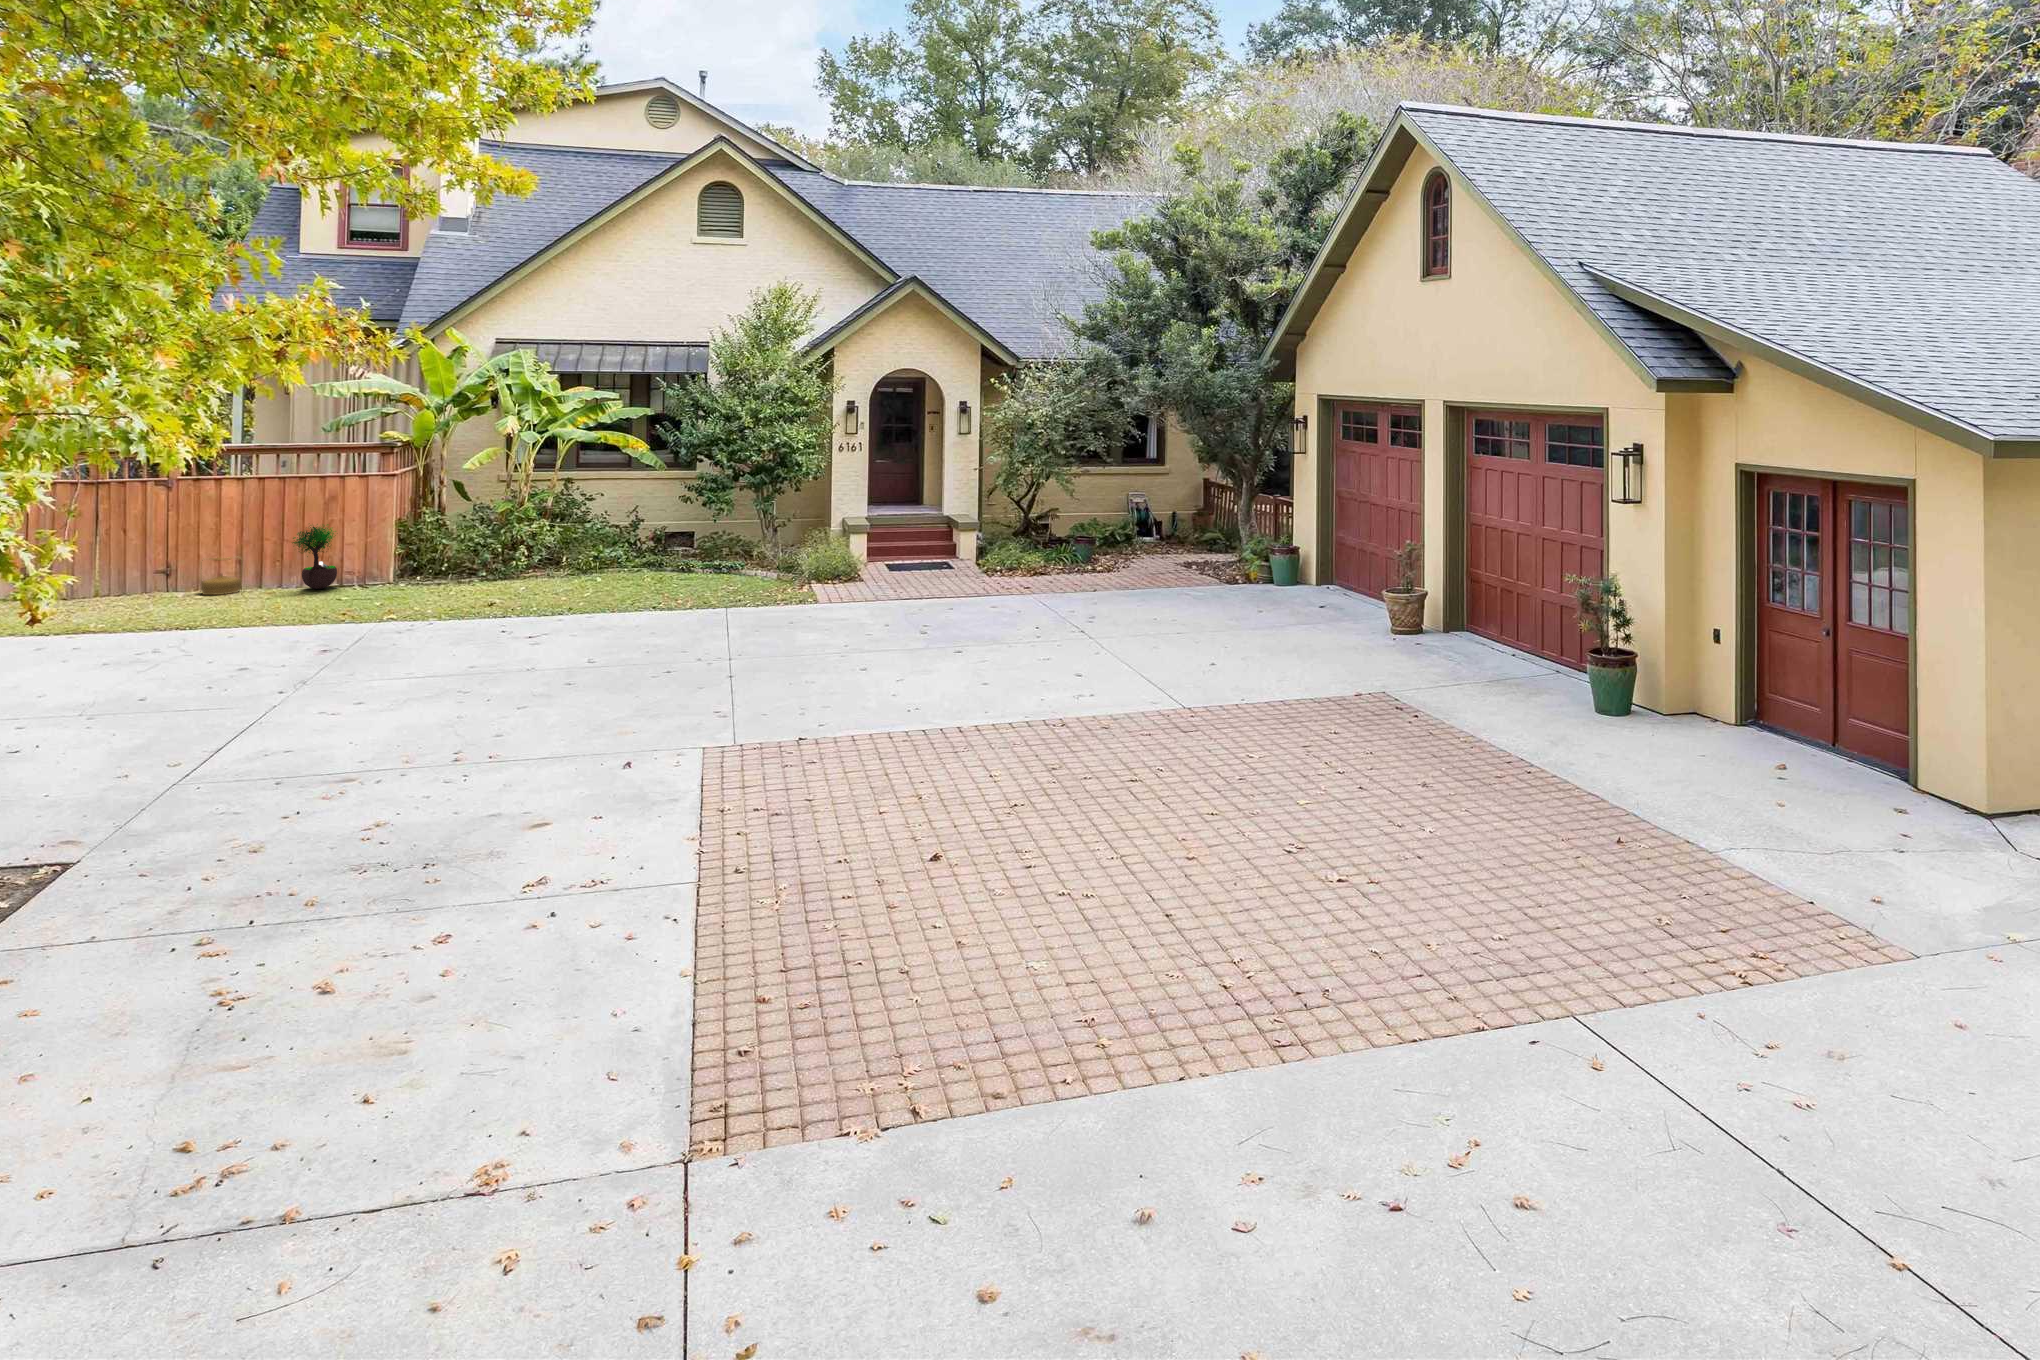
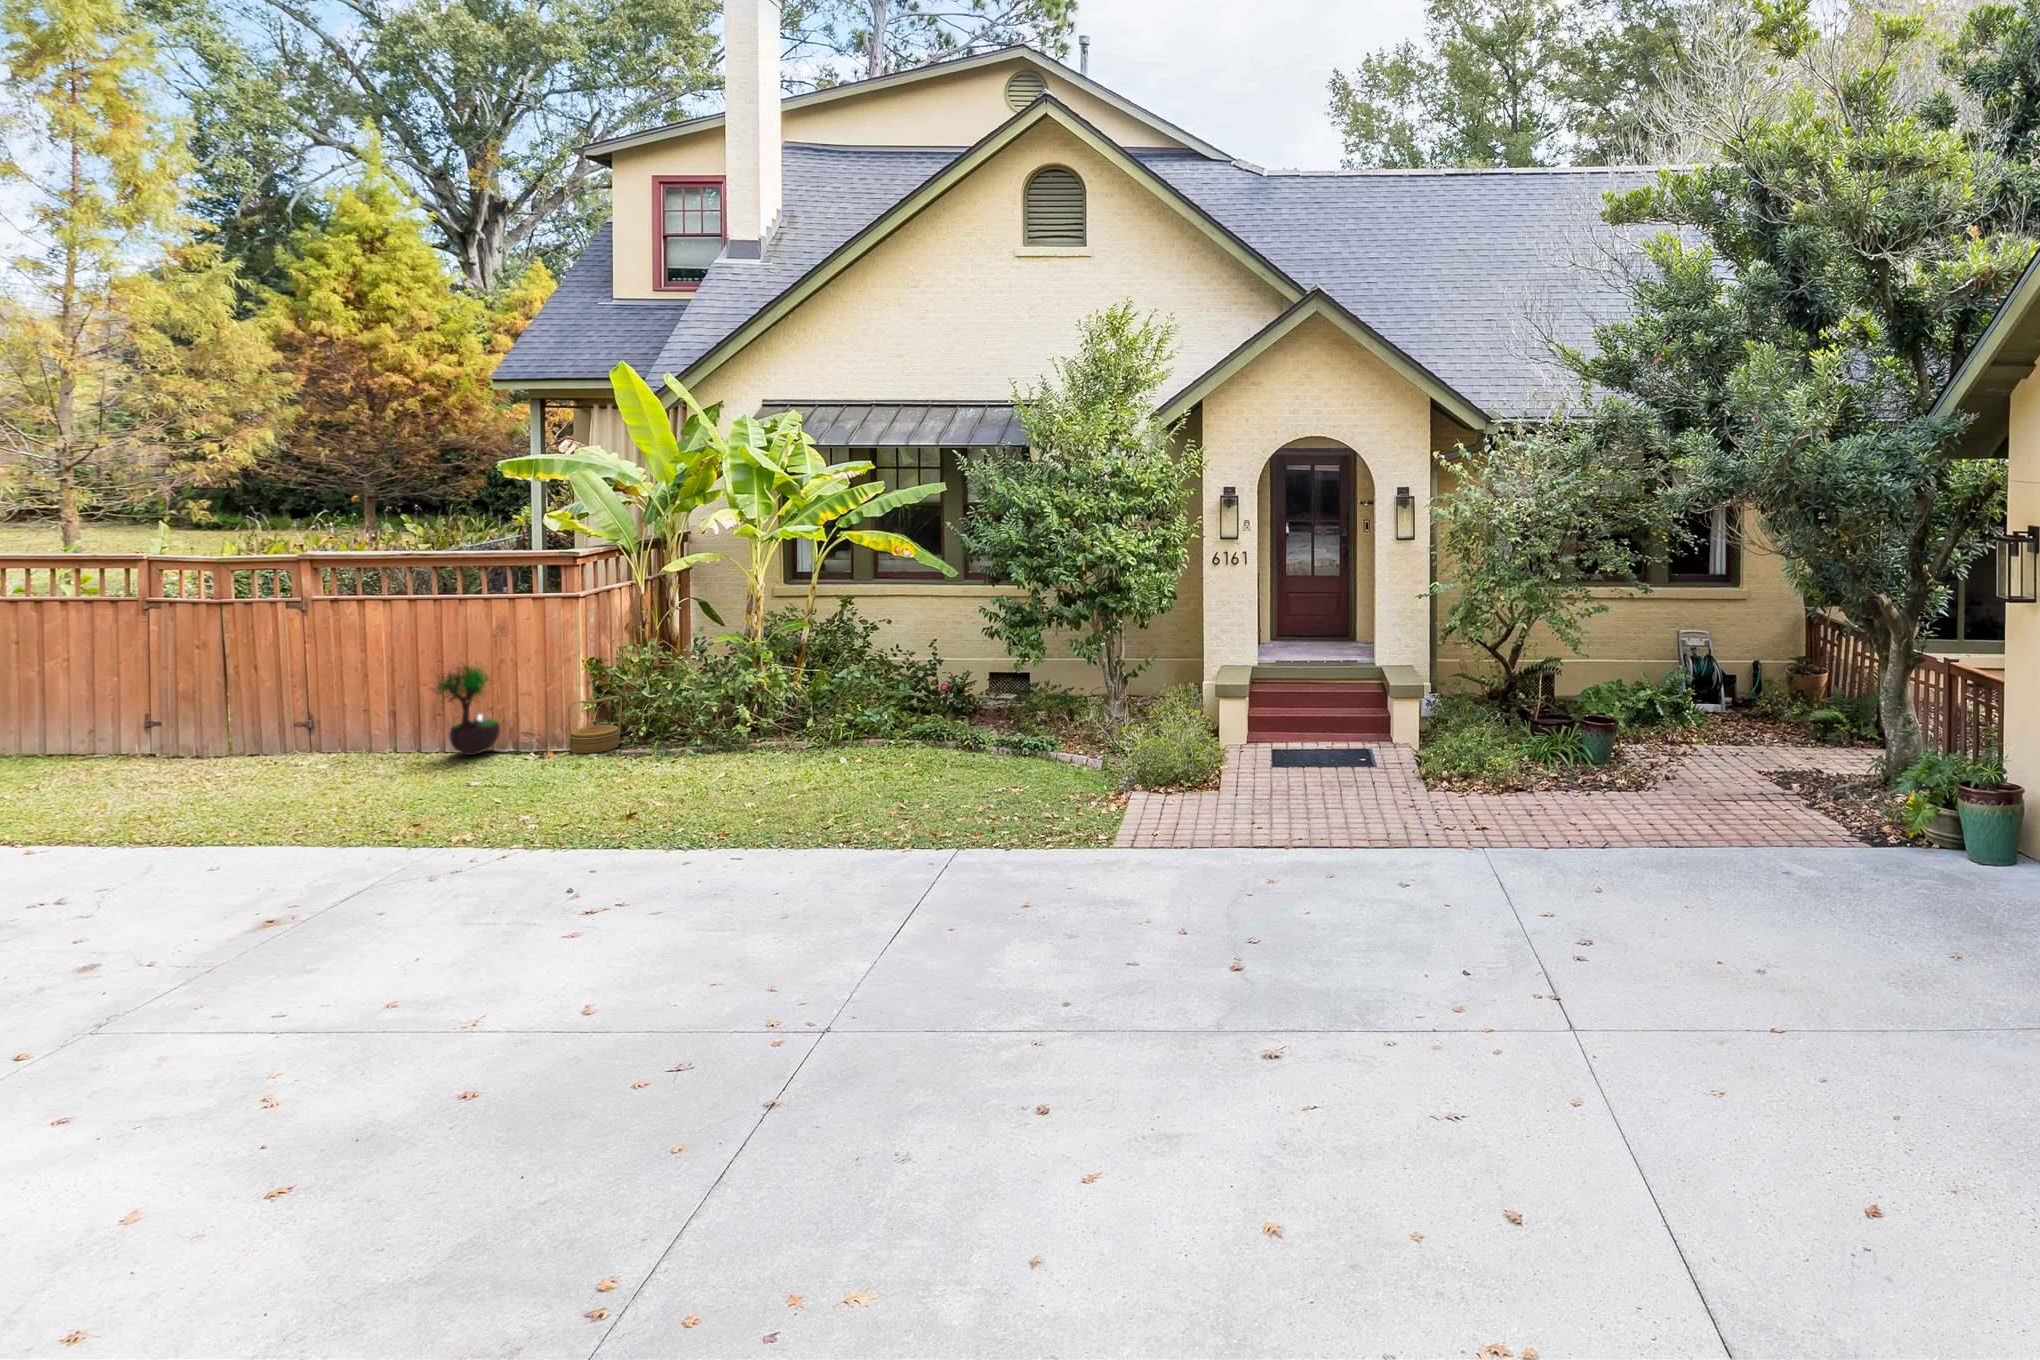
woven basket: present [200,557,242,595] -> present [568,696,622,753]

